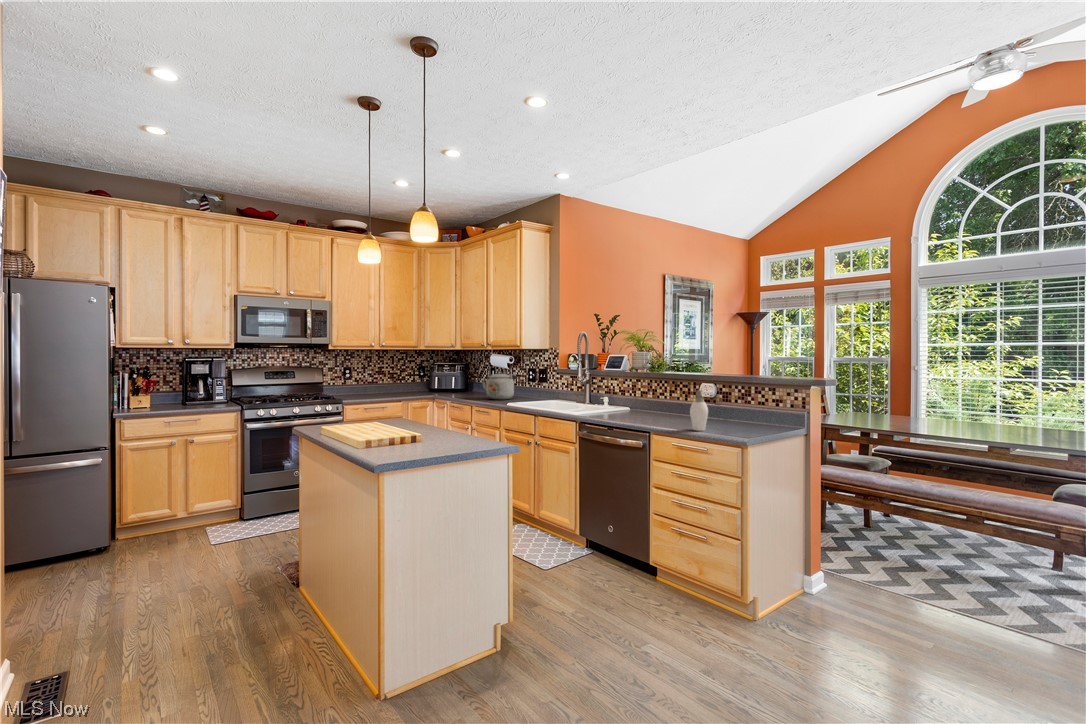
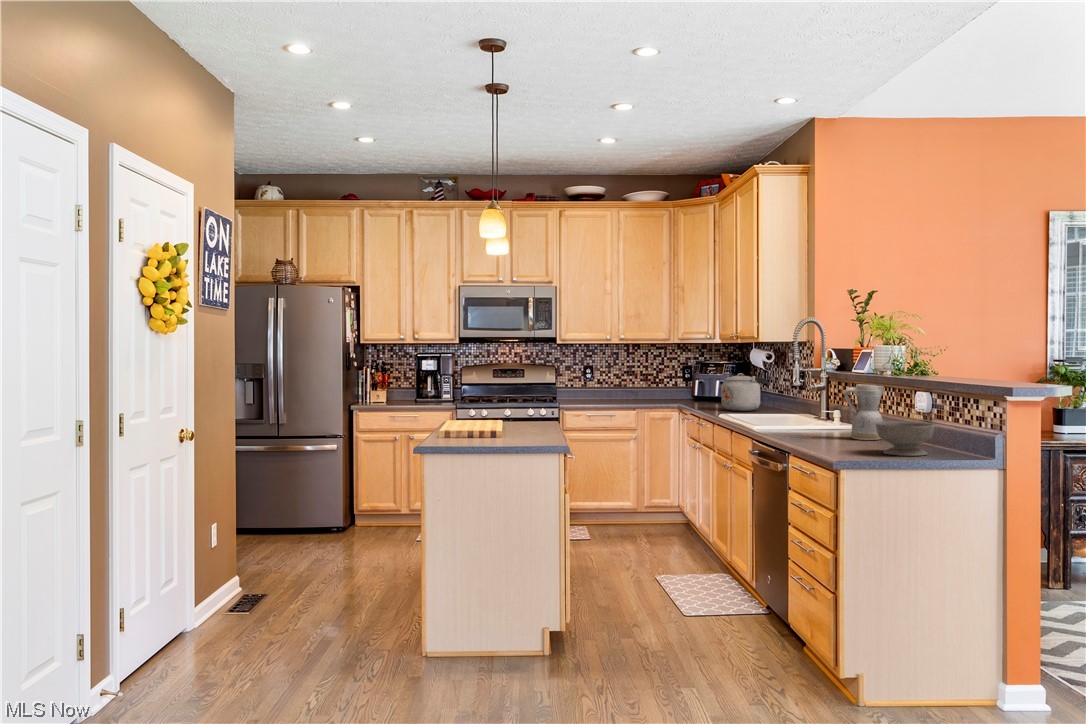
ceramic pitcher: none [660,380,683,418] -> present [844,384,884,440]
soap dispenser: present [690,390,708,431] -> none [819,397,843,452]
bowl: none [723,405,764,430] -> present [876,421,935,456]

